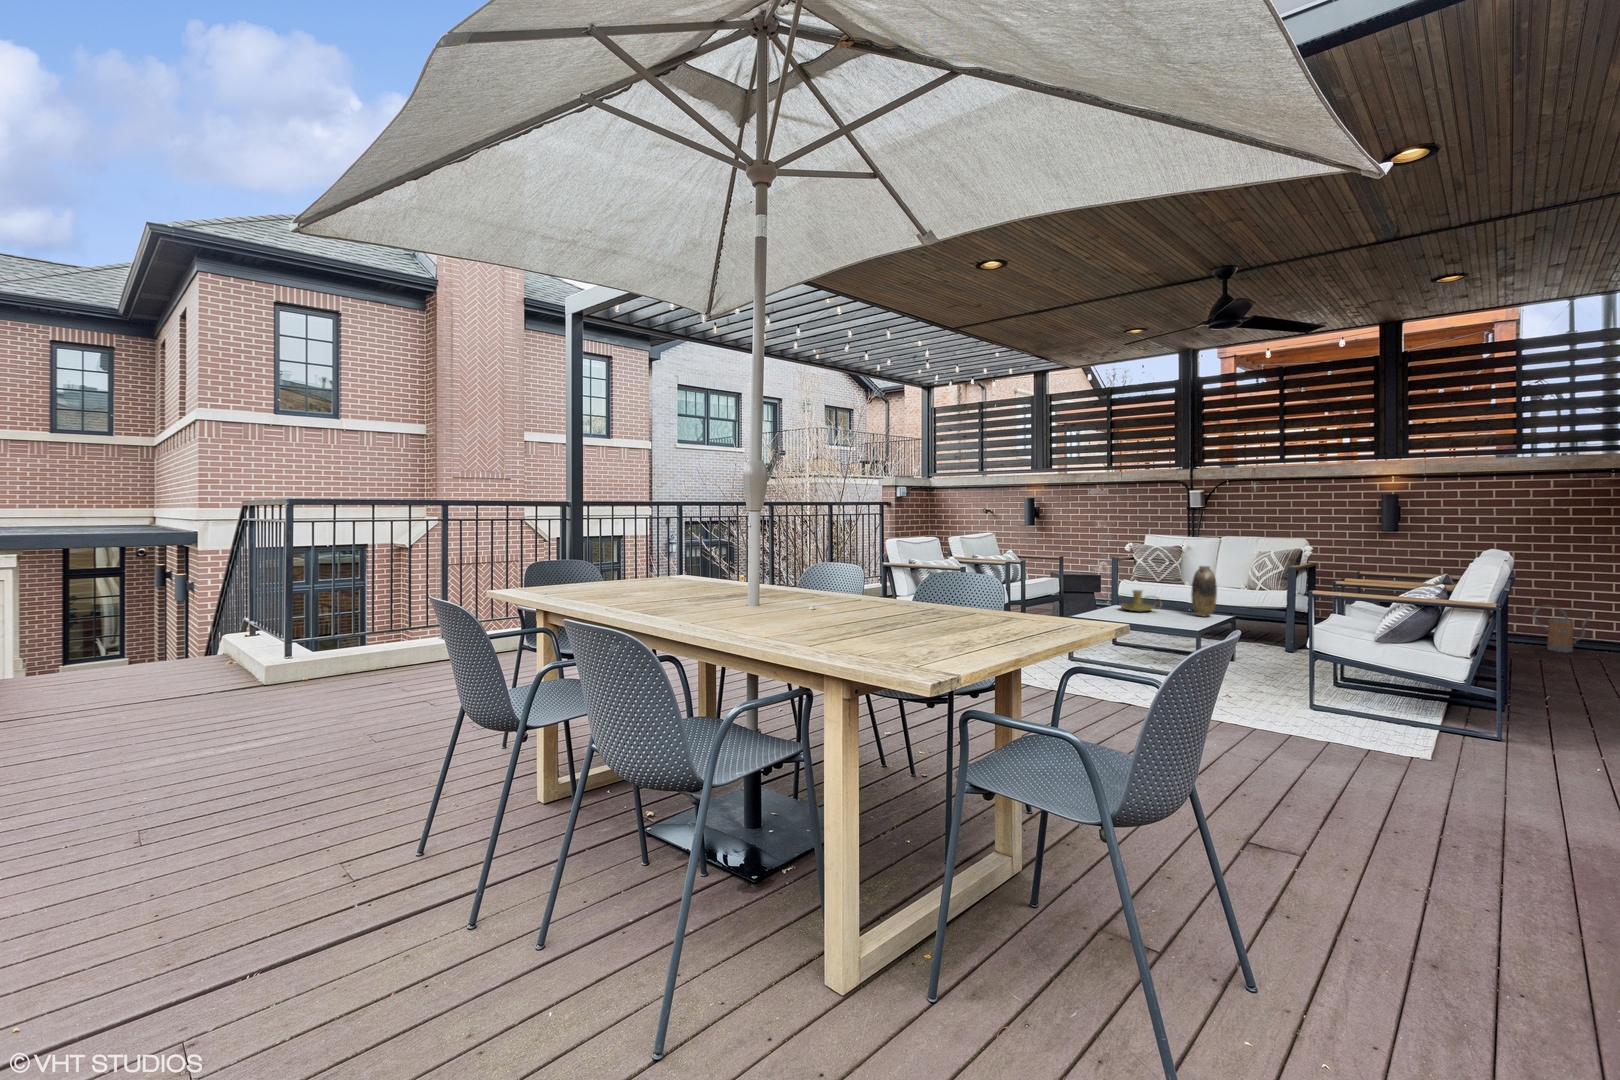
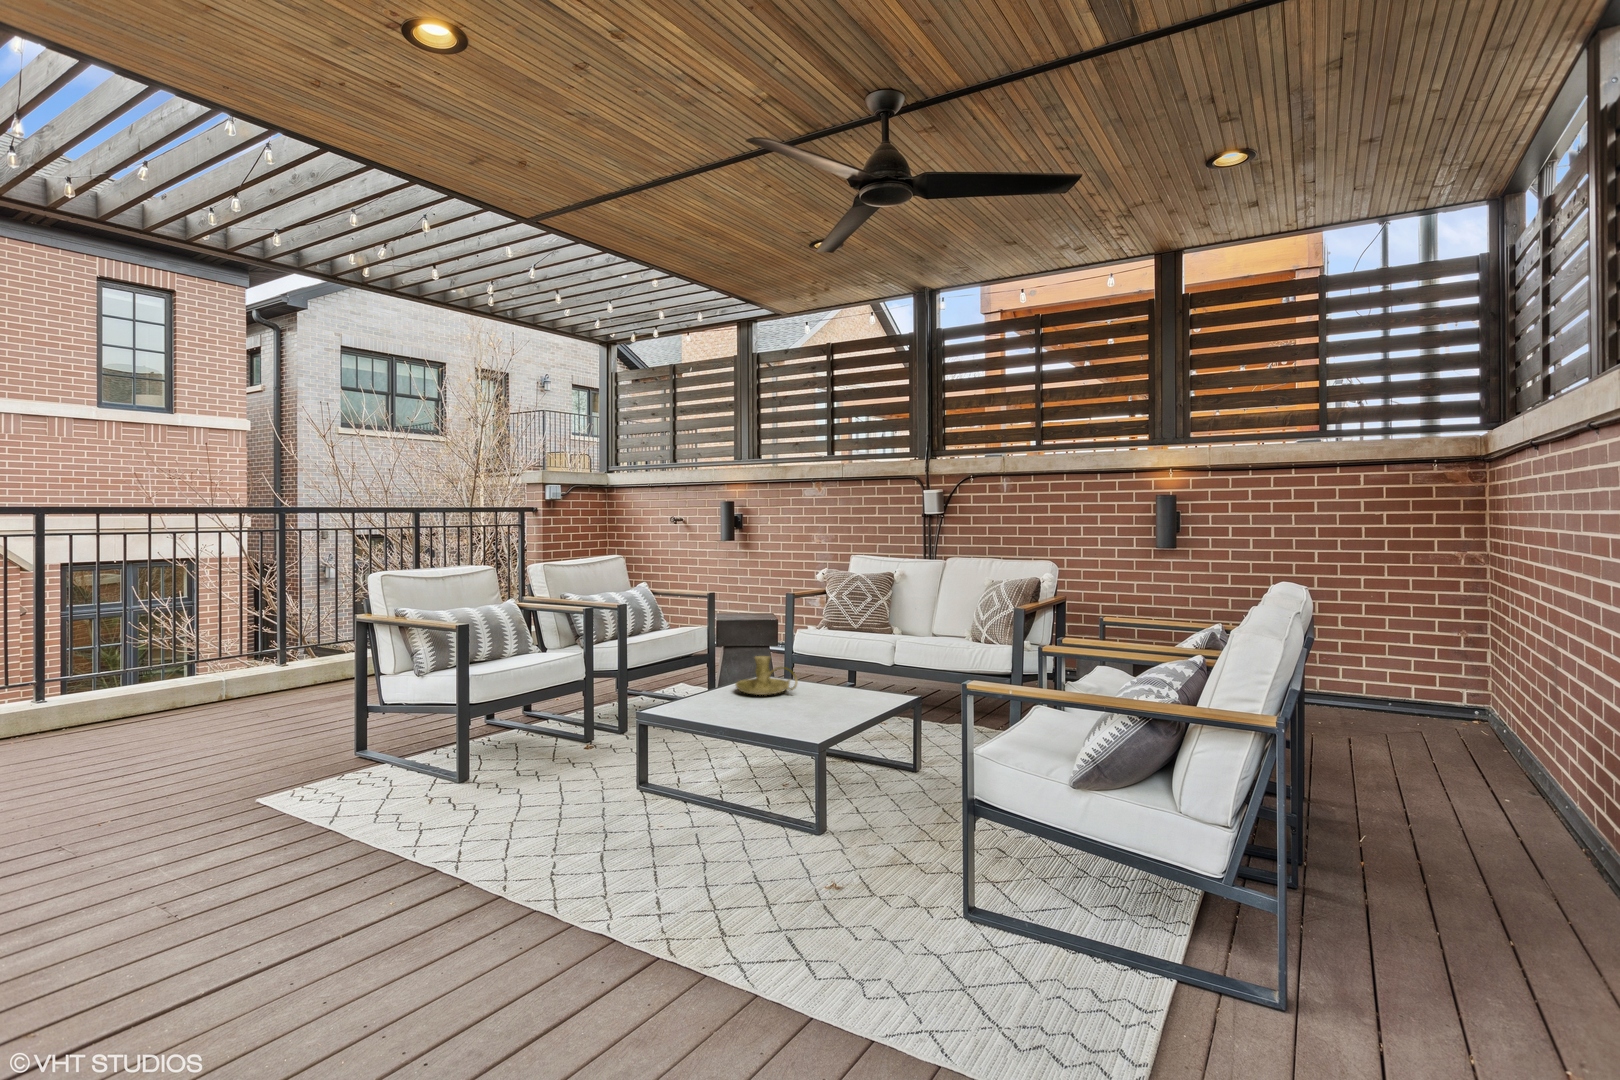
vase: present [1191,566,1217,617] -> none [839,614,877,703]
watering can: present [1533,605,1590,652] -> none [1343,653,1414,721]

